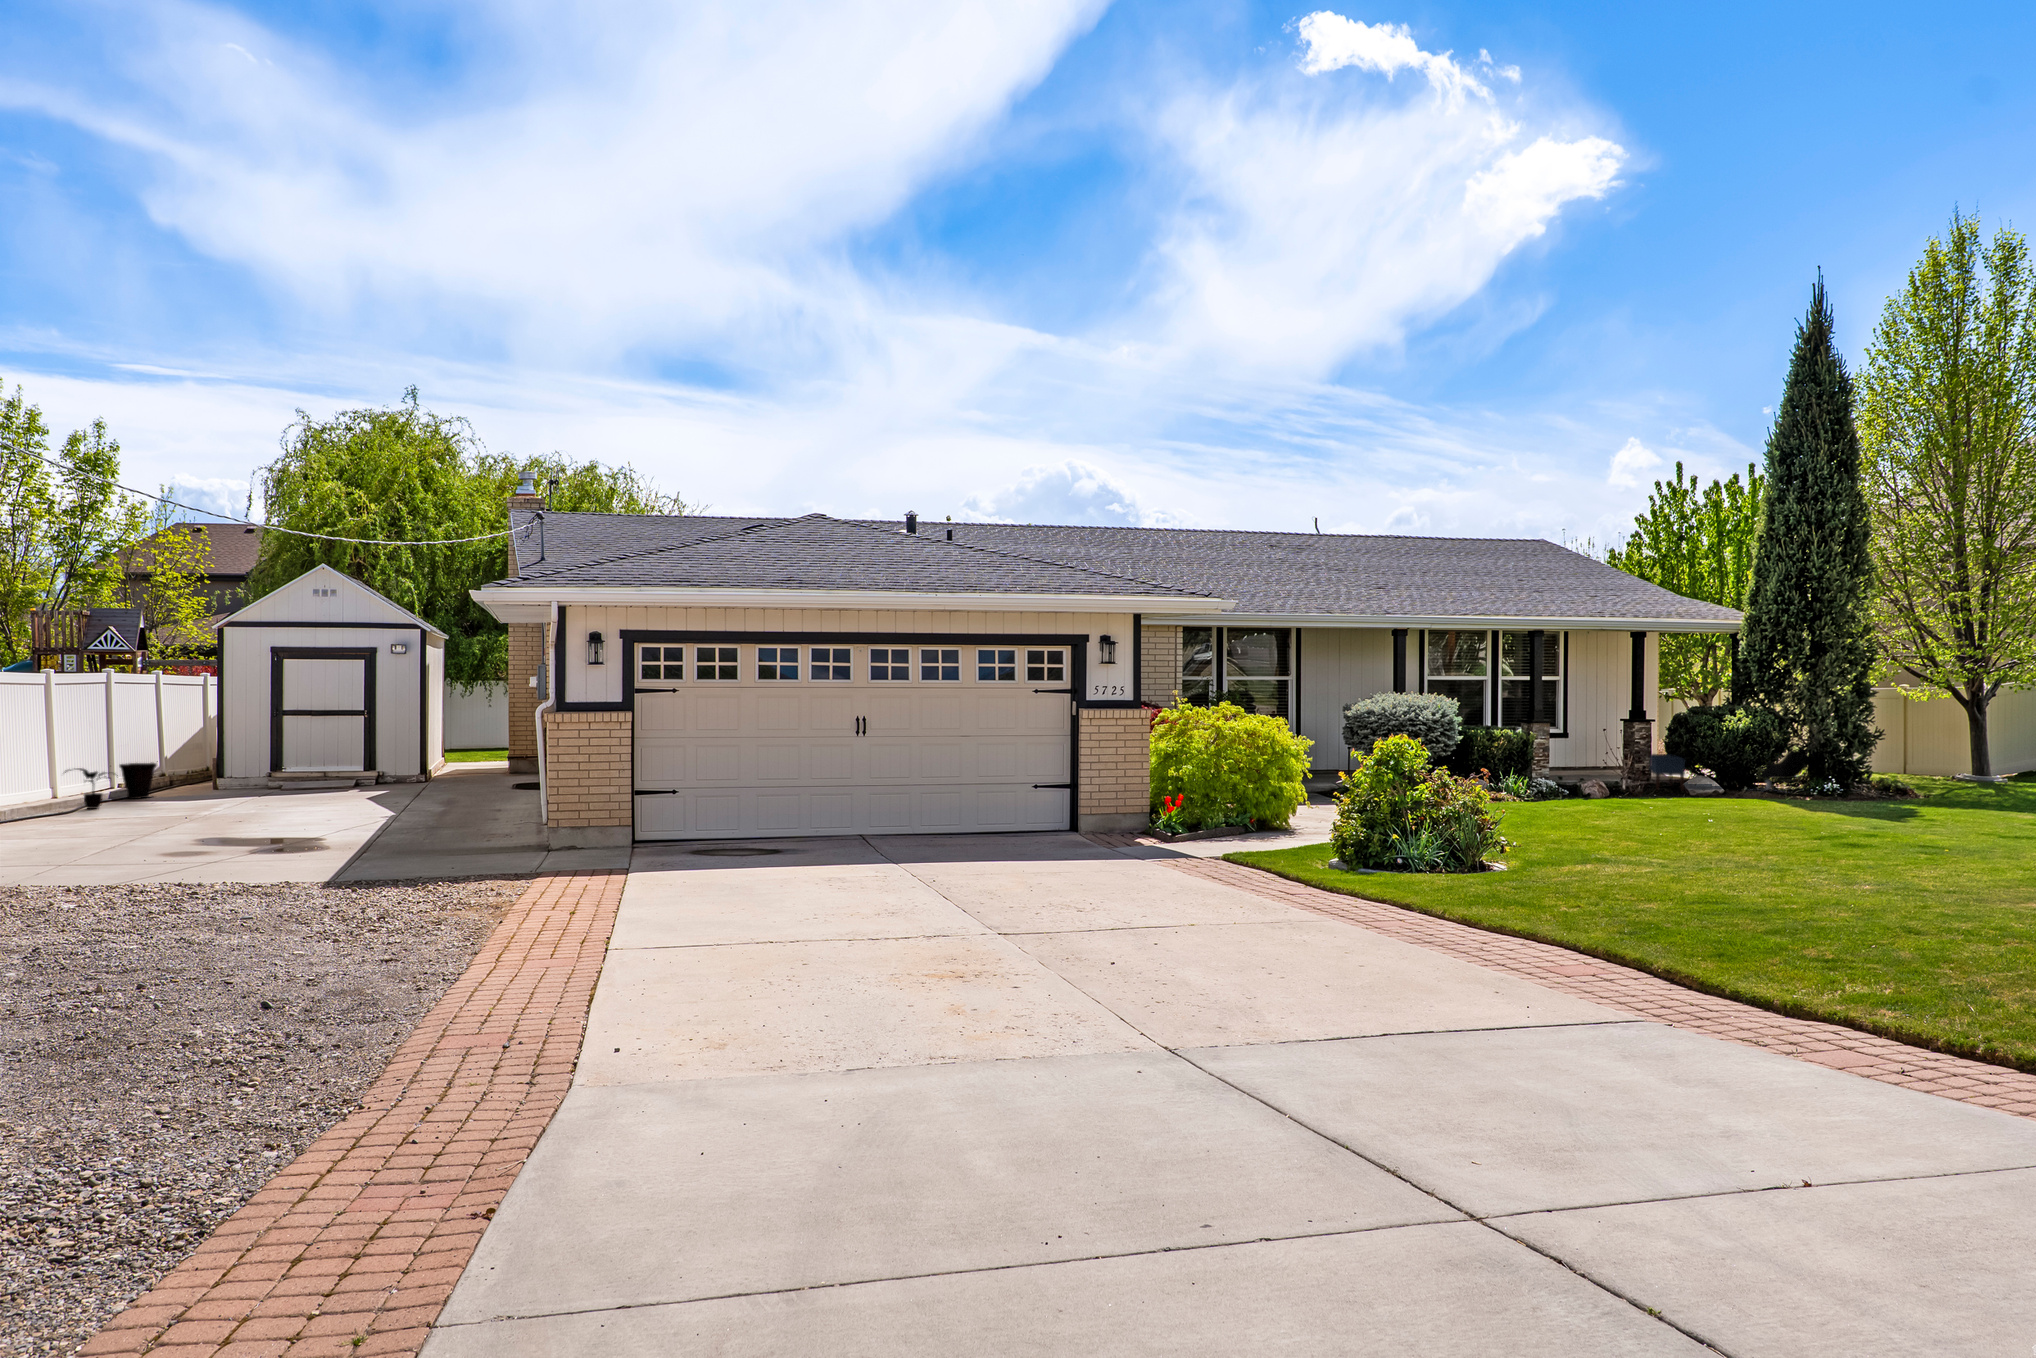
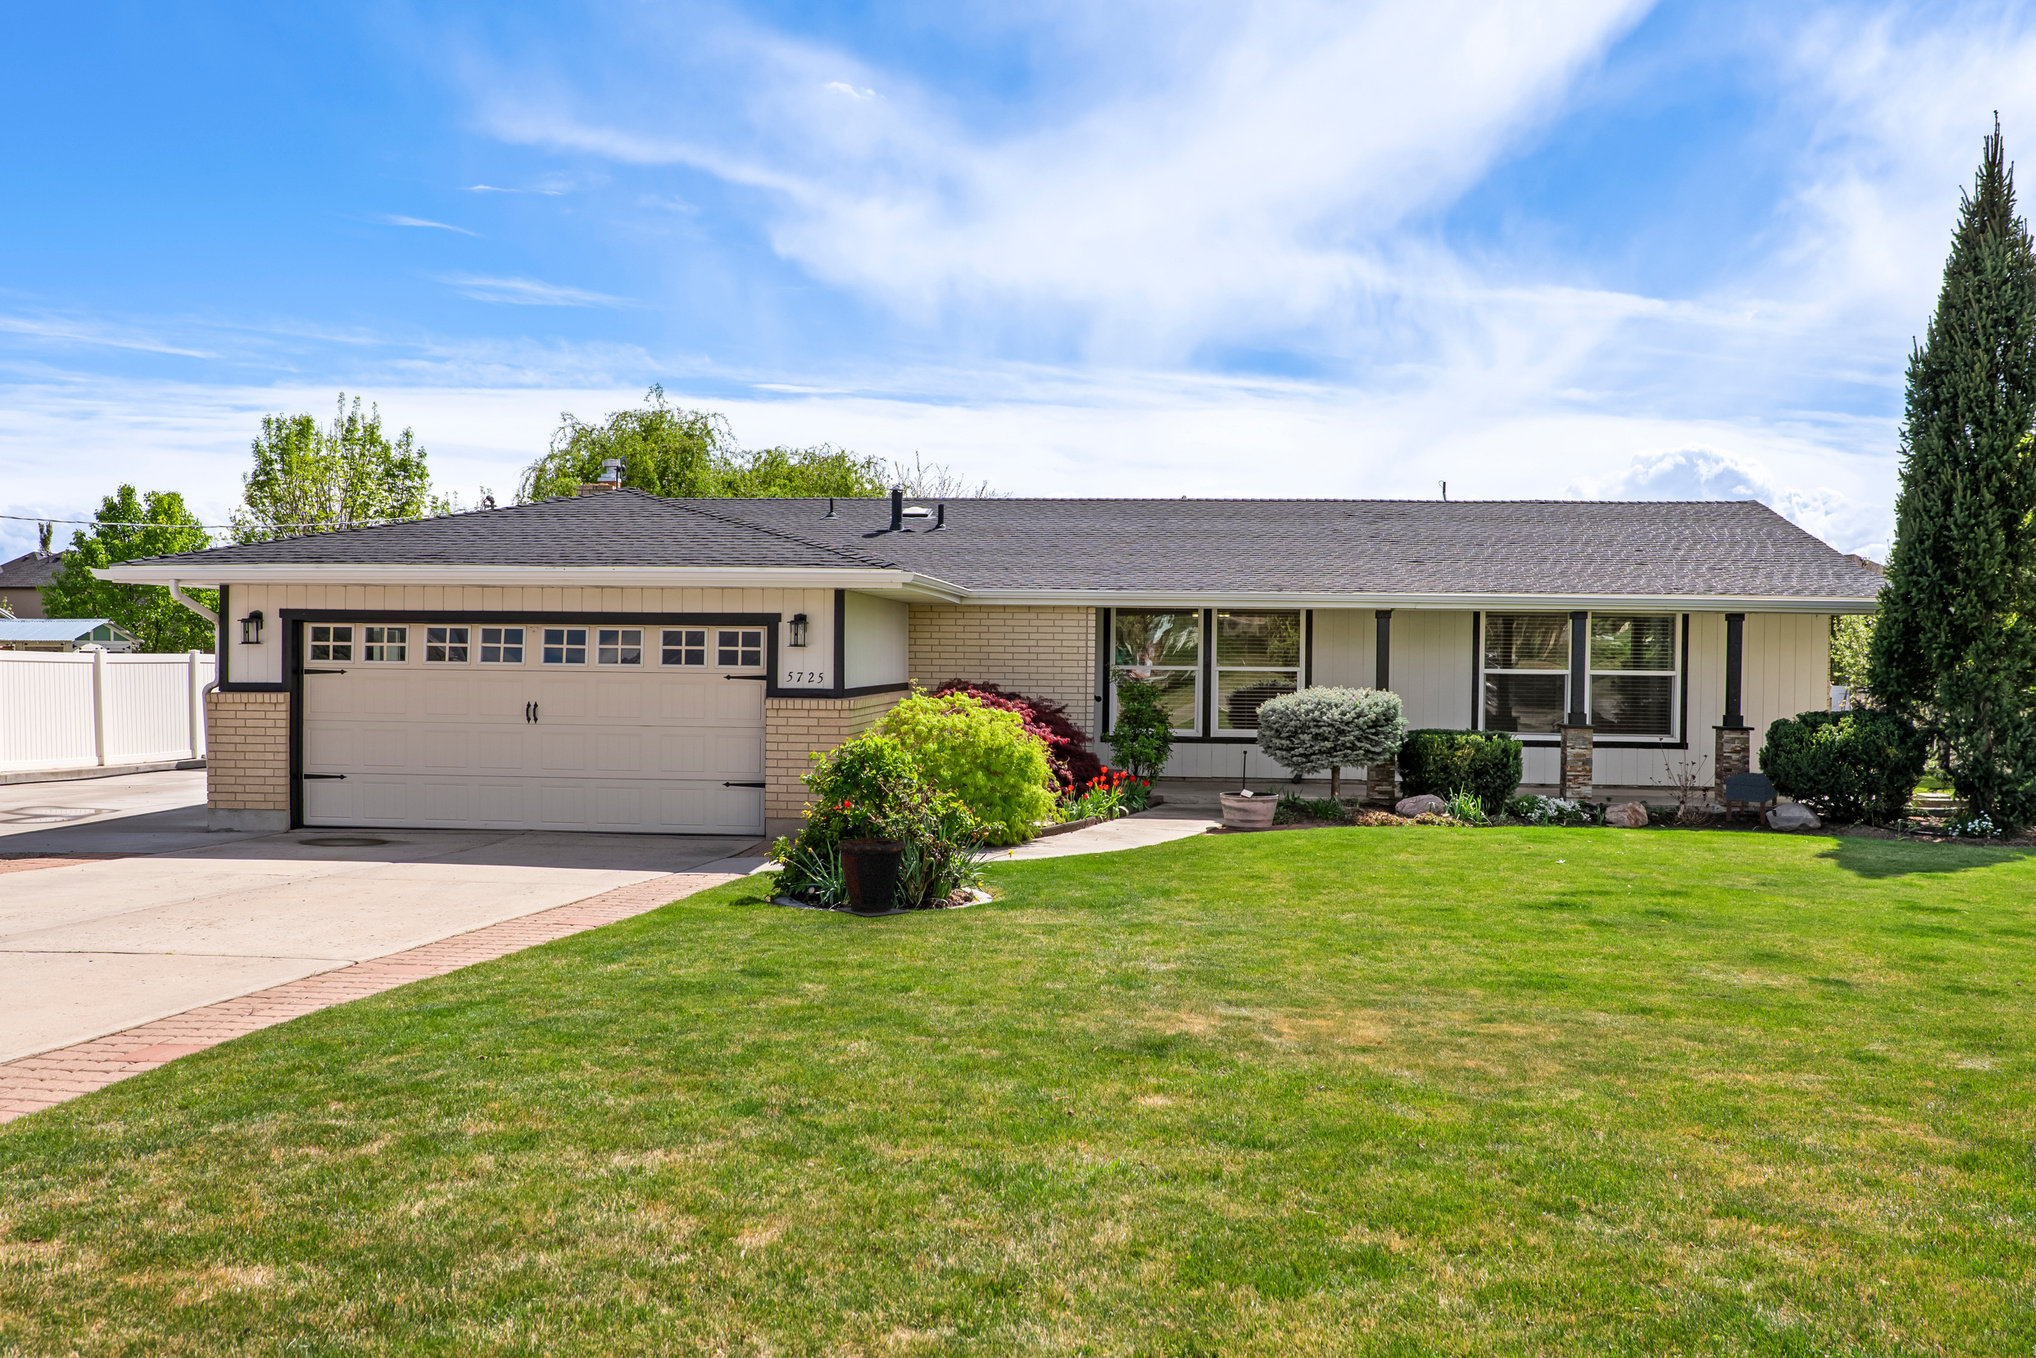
lounge chair: present [1760,750,1808,790] -> none [1855,774,1952,833]
trash can: present [119,761,158,799] -> present [838,838,910,916]
potted plant: present [65,768,118,809] -> none [43,739,92,776]

